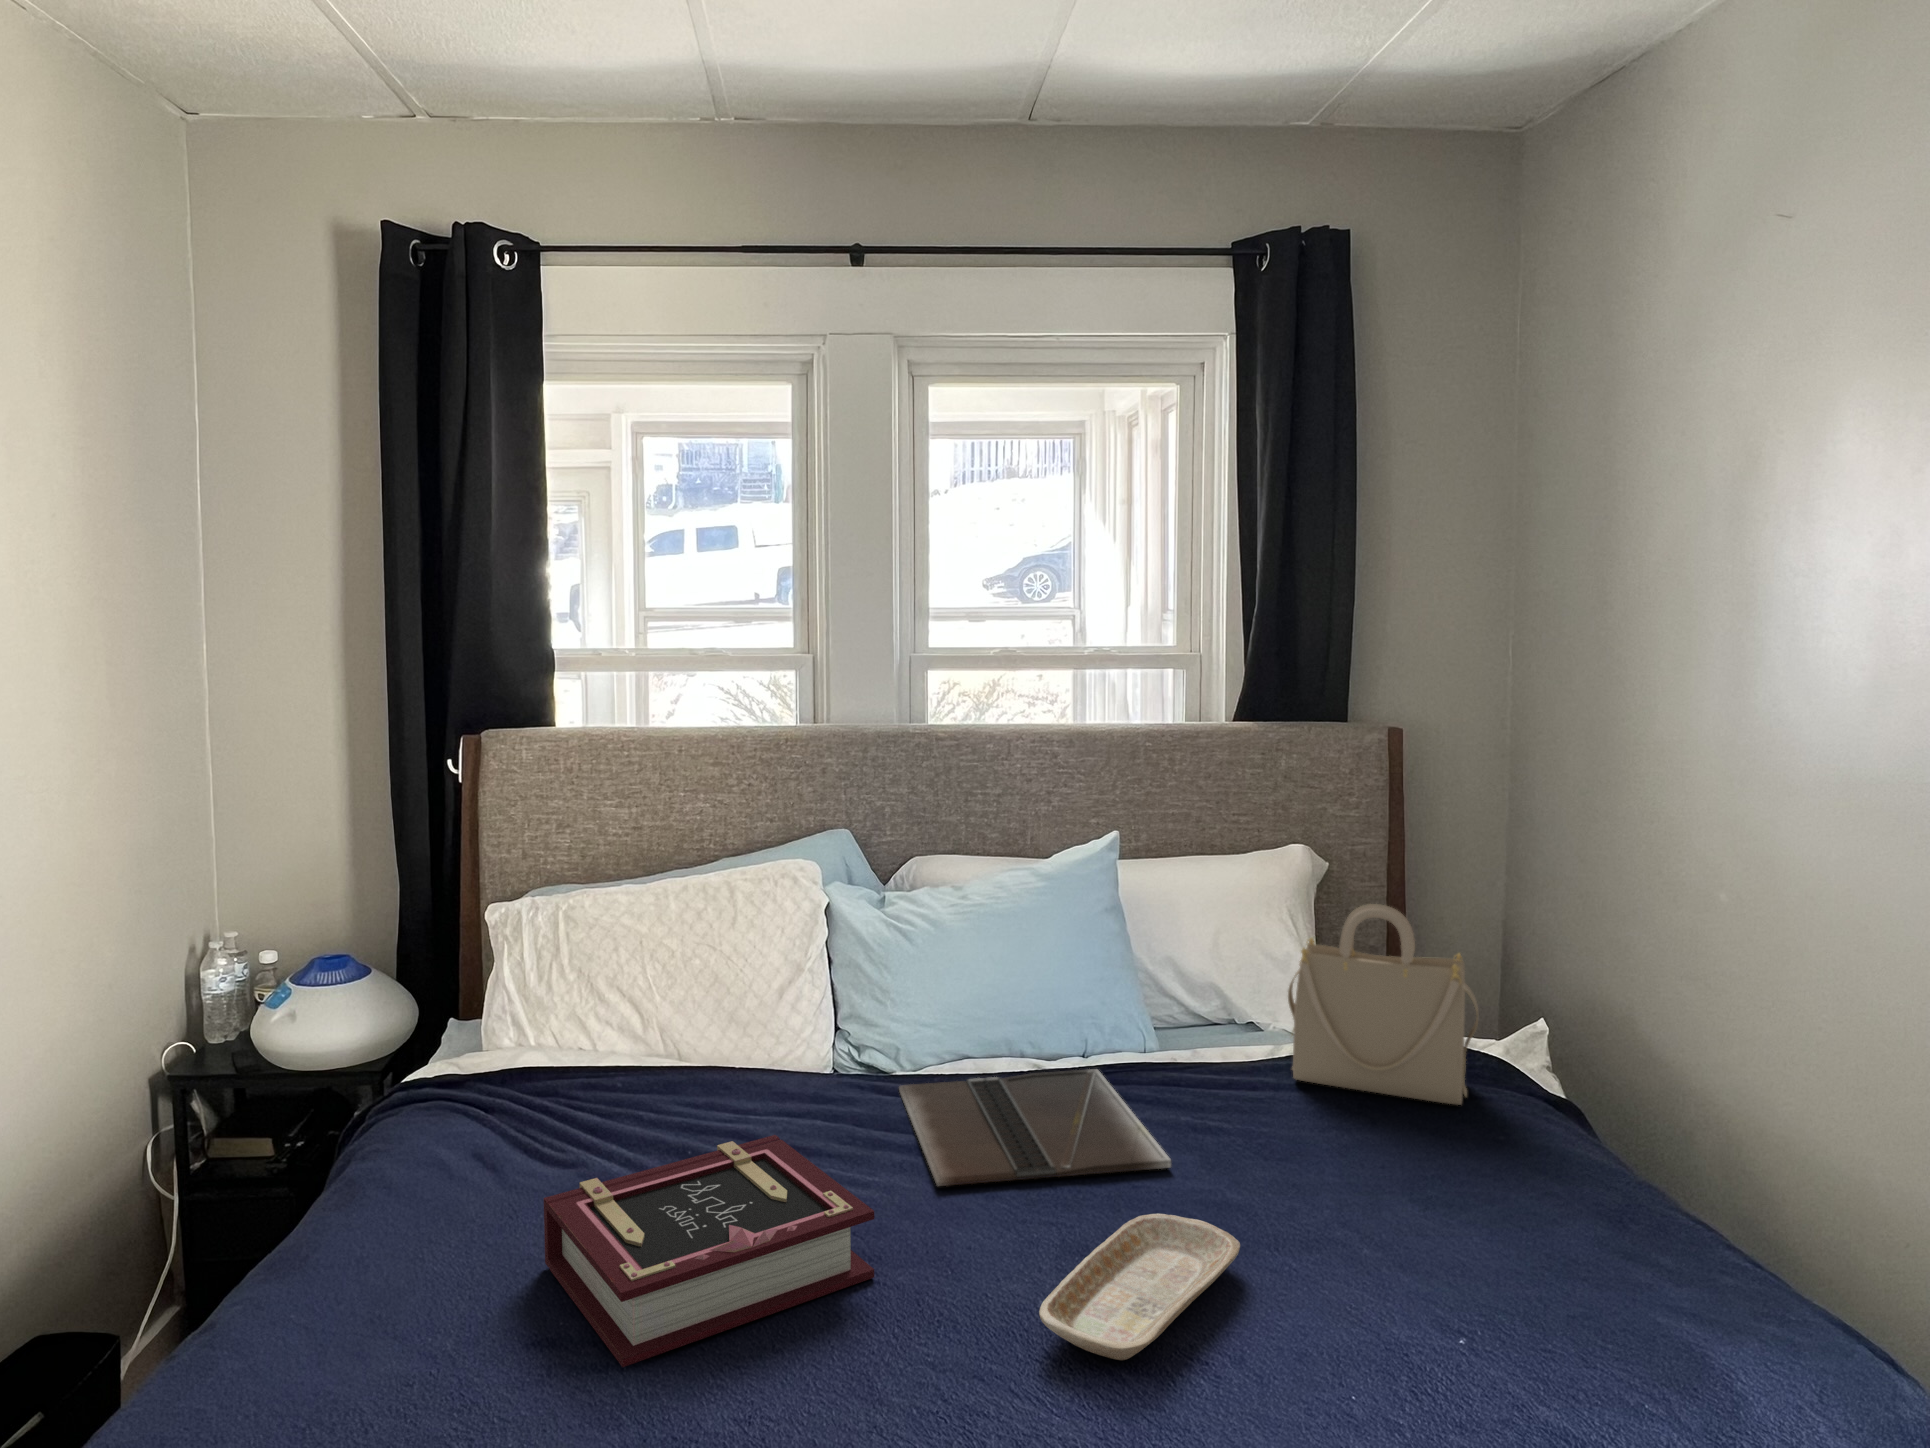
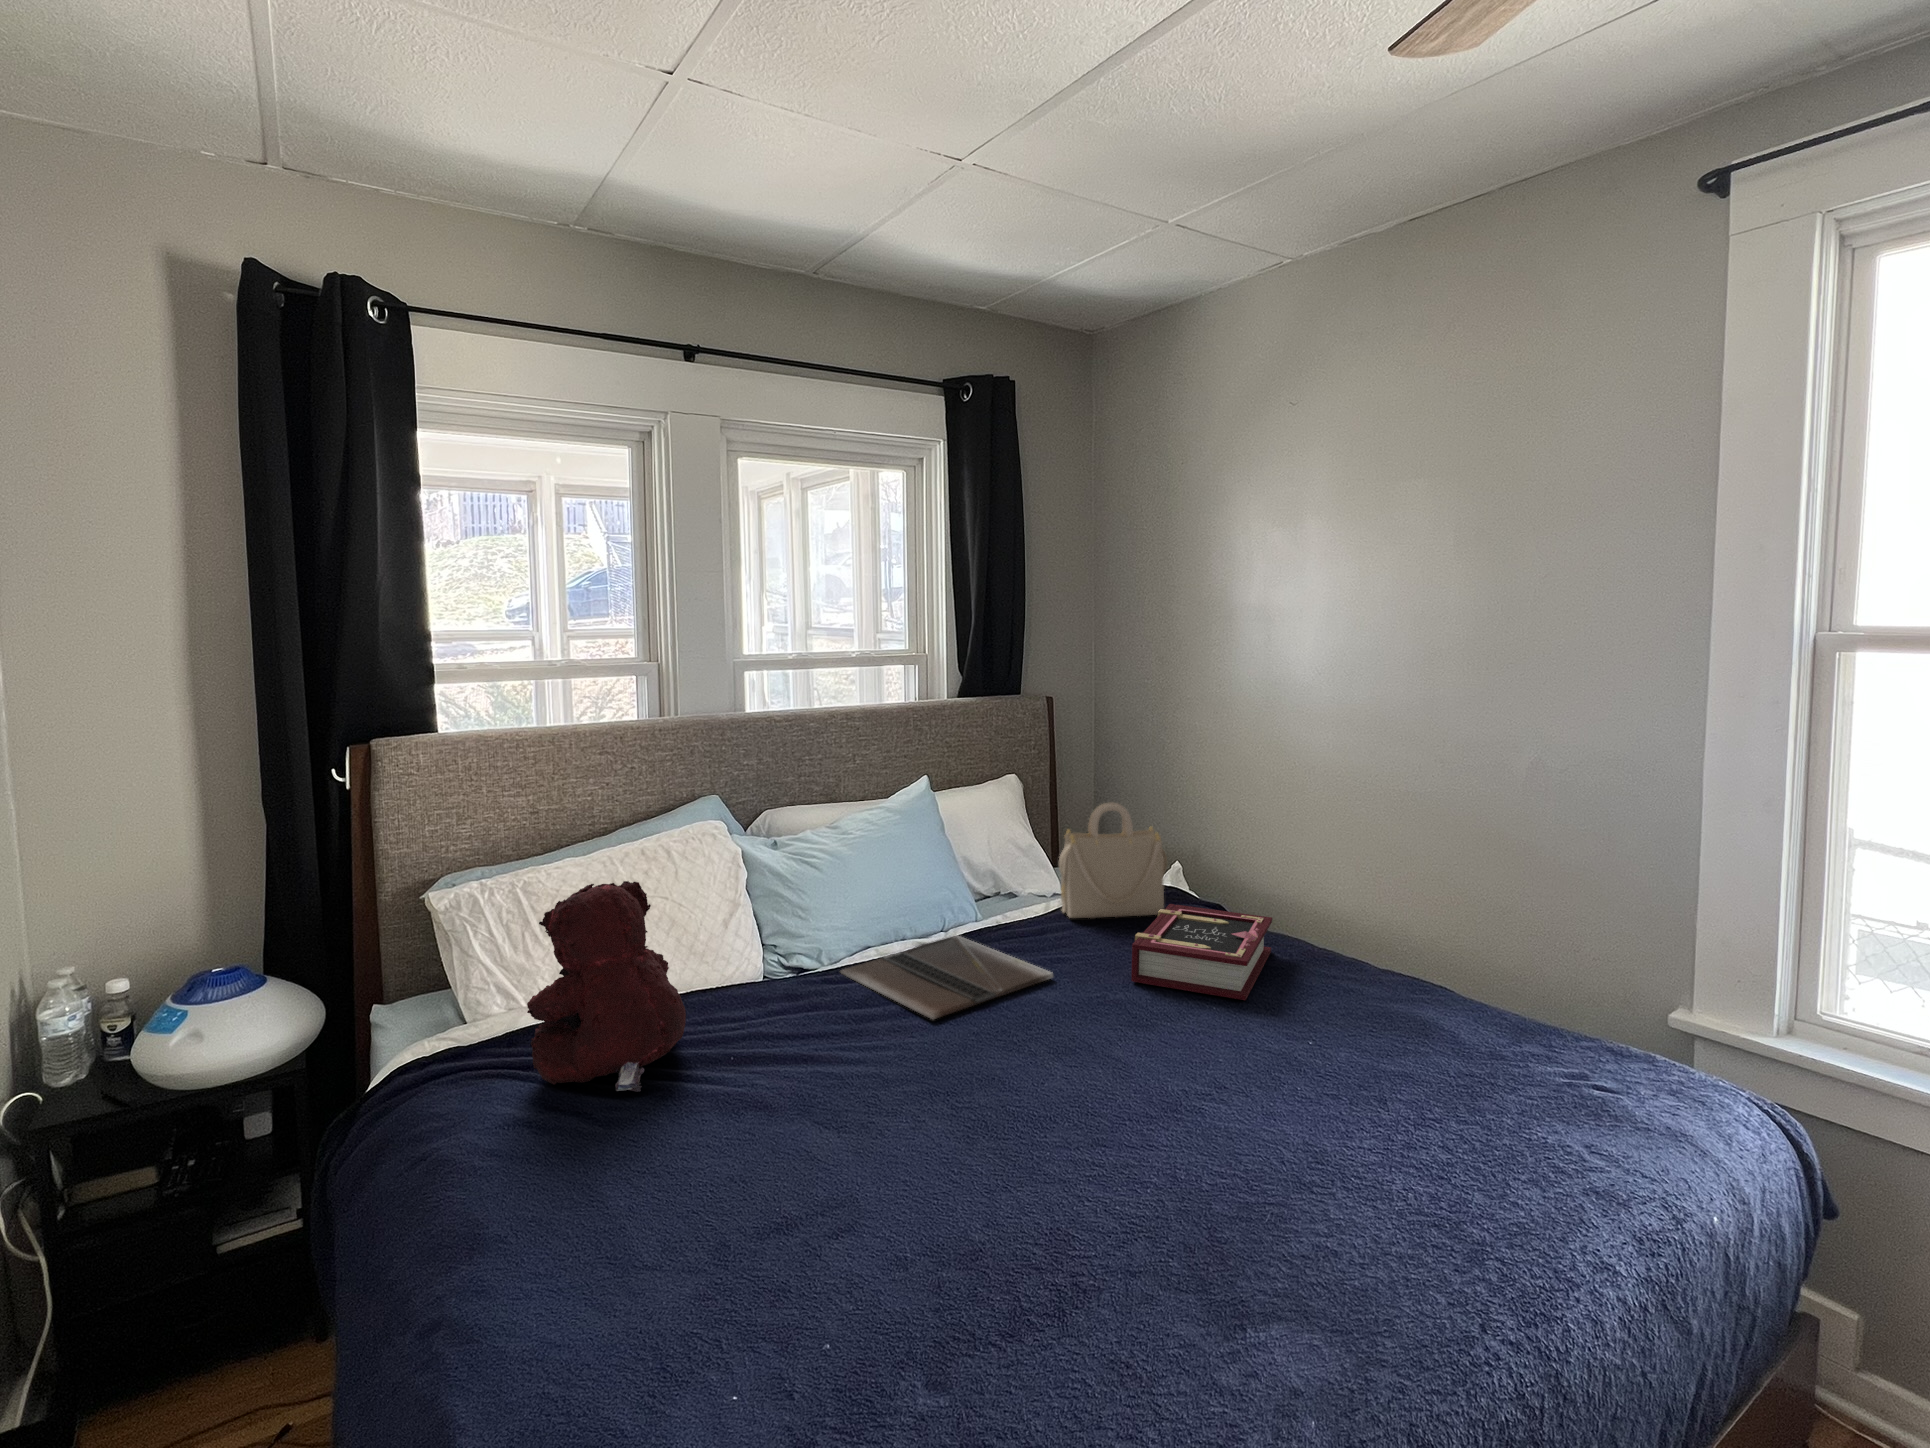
teddy bear: none [450,918,644,1184] -> present [527,881,686,1092]
book: present [544,1135,874,1367] -> present [1131,904,1272,1000]
tray: present [1039,1214,1240,1360] -> none [1070,997,1148,1077]

